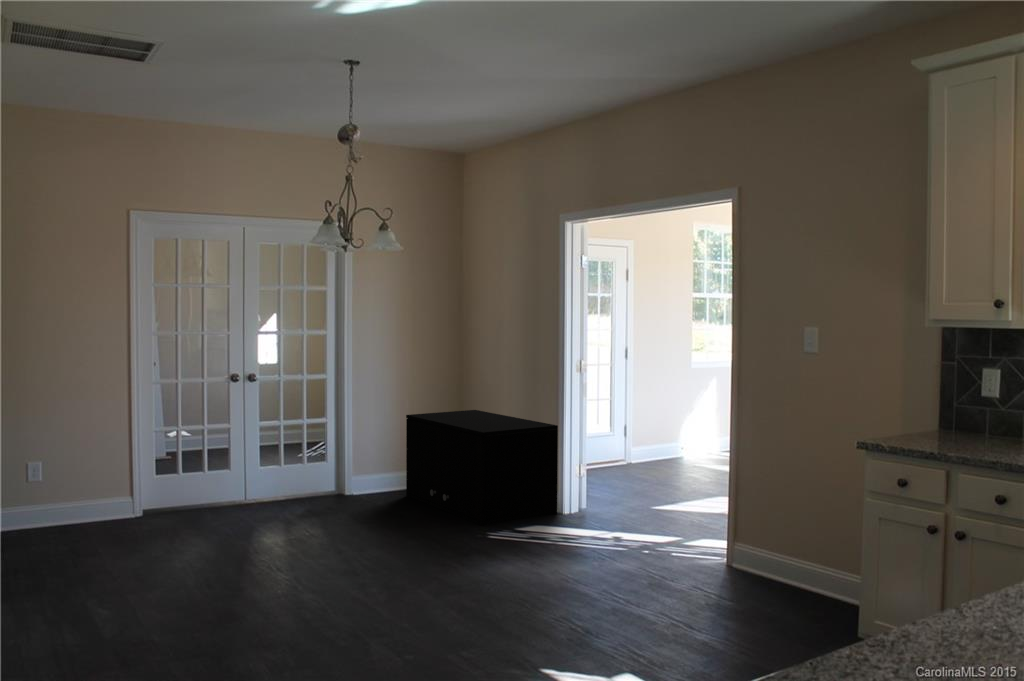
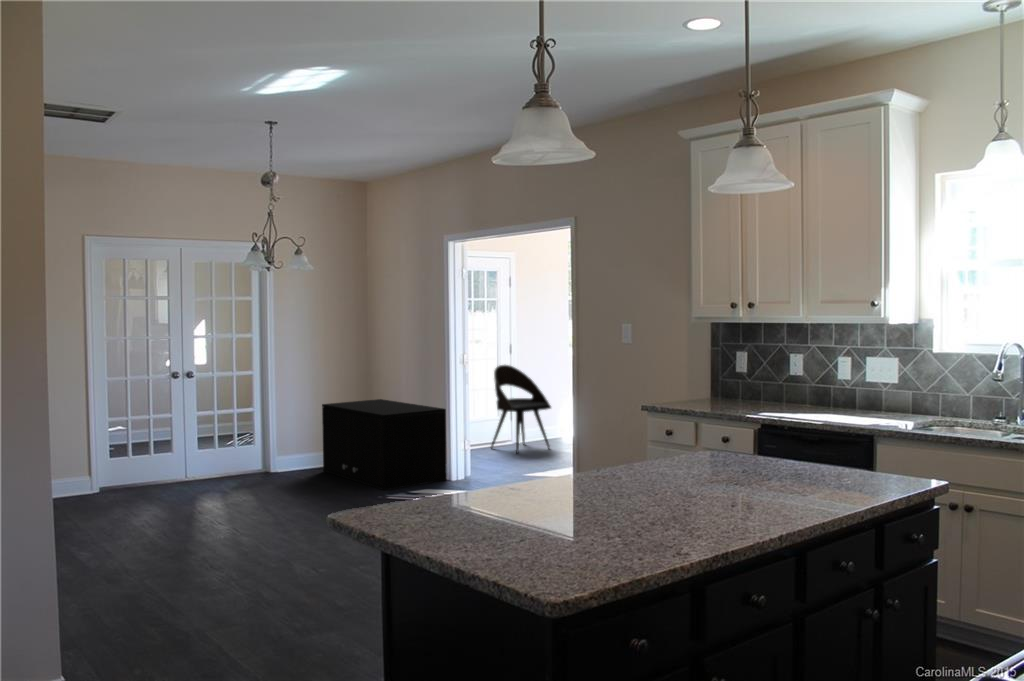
dining chair: none [601,371,676,479] -> present [491,365,551,453]

